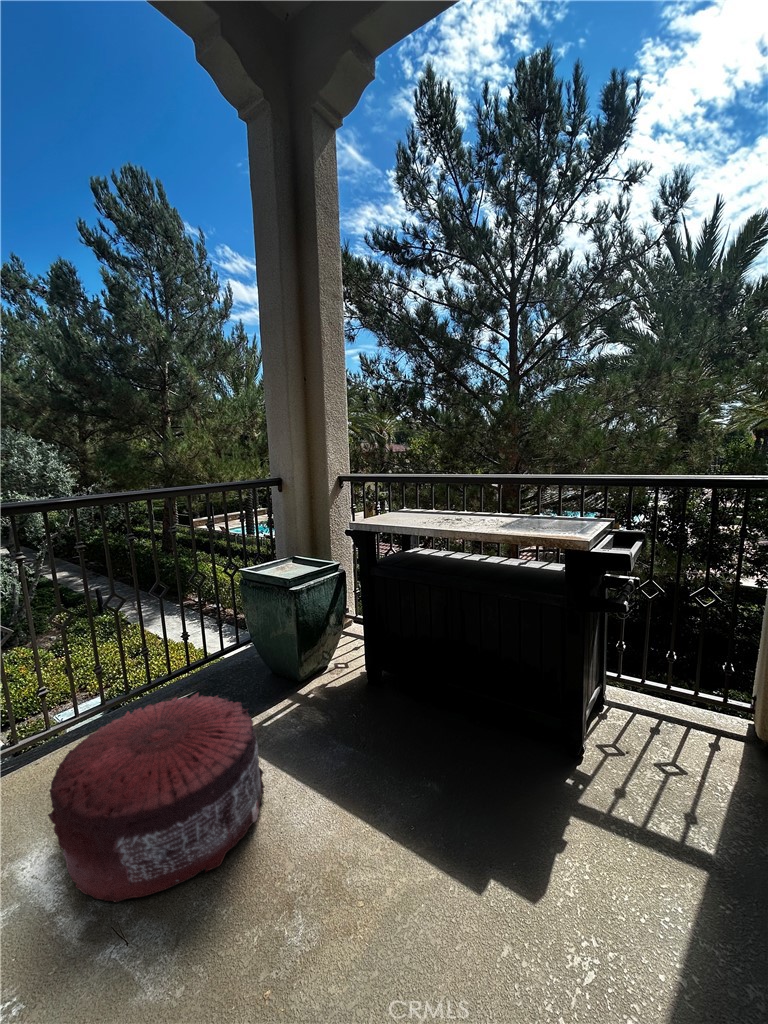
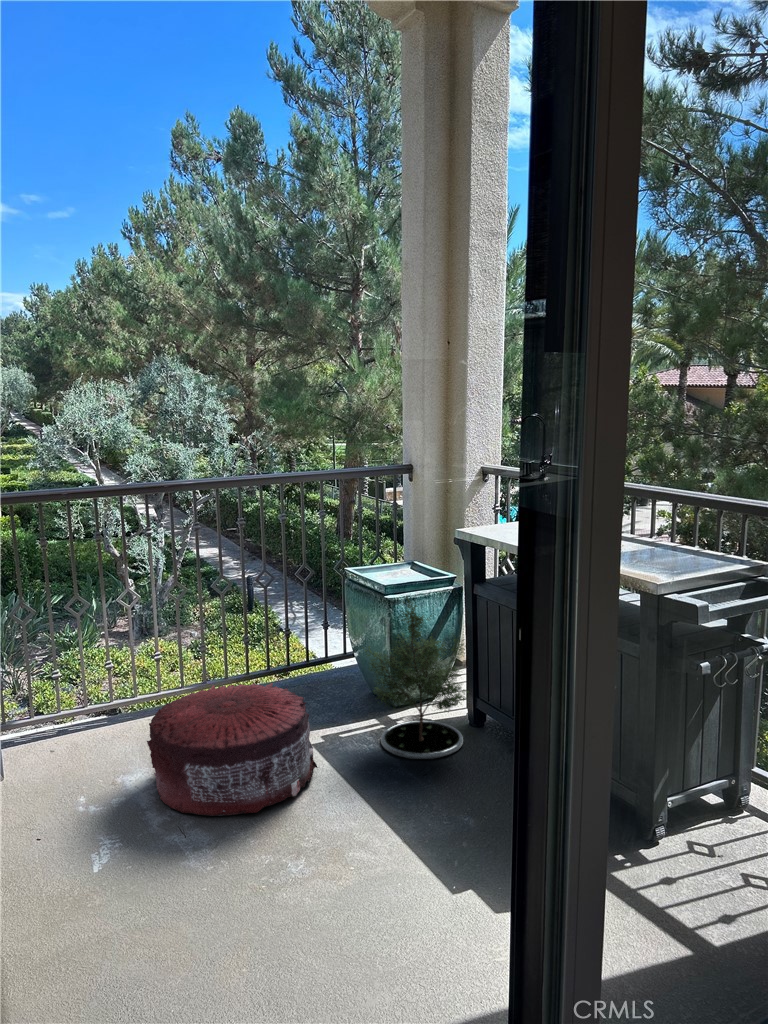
potted tree: none [286,581,386,734] -> present [365,597,466,759]

